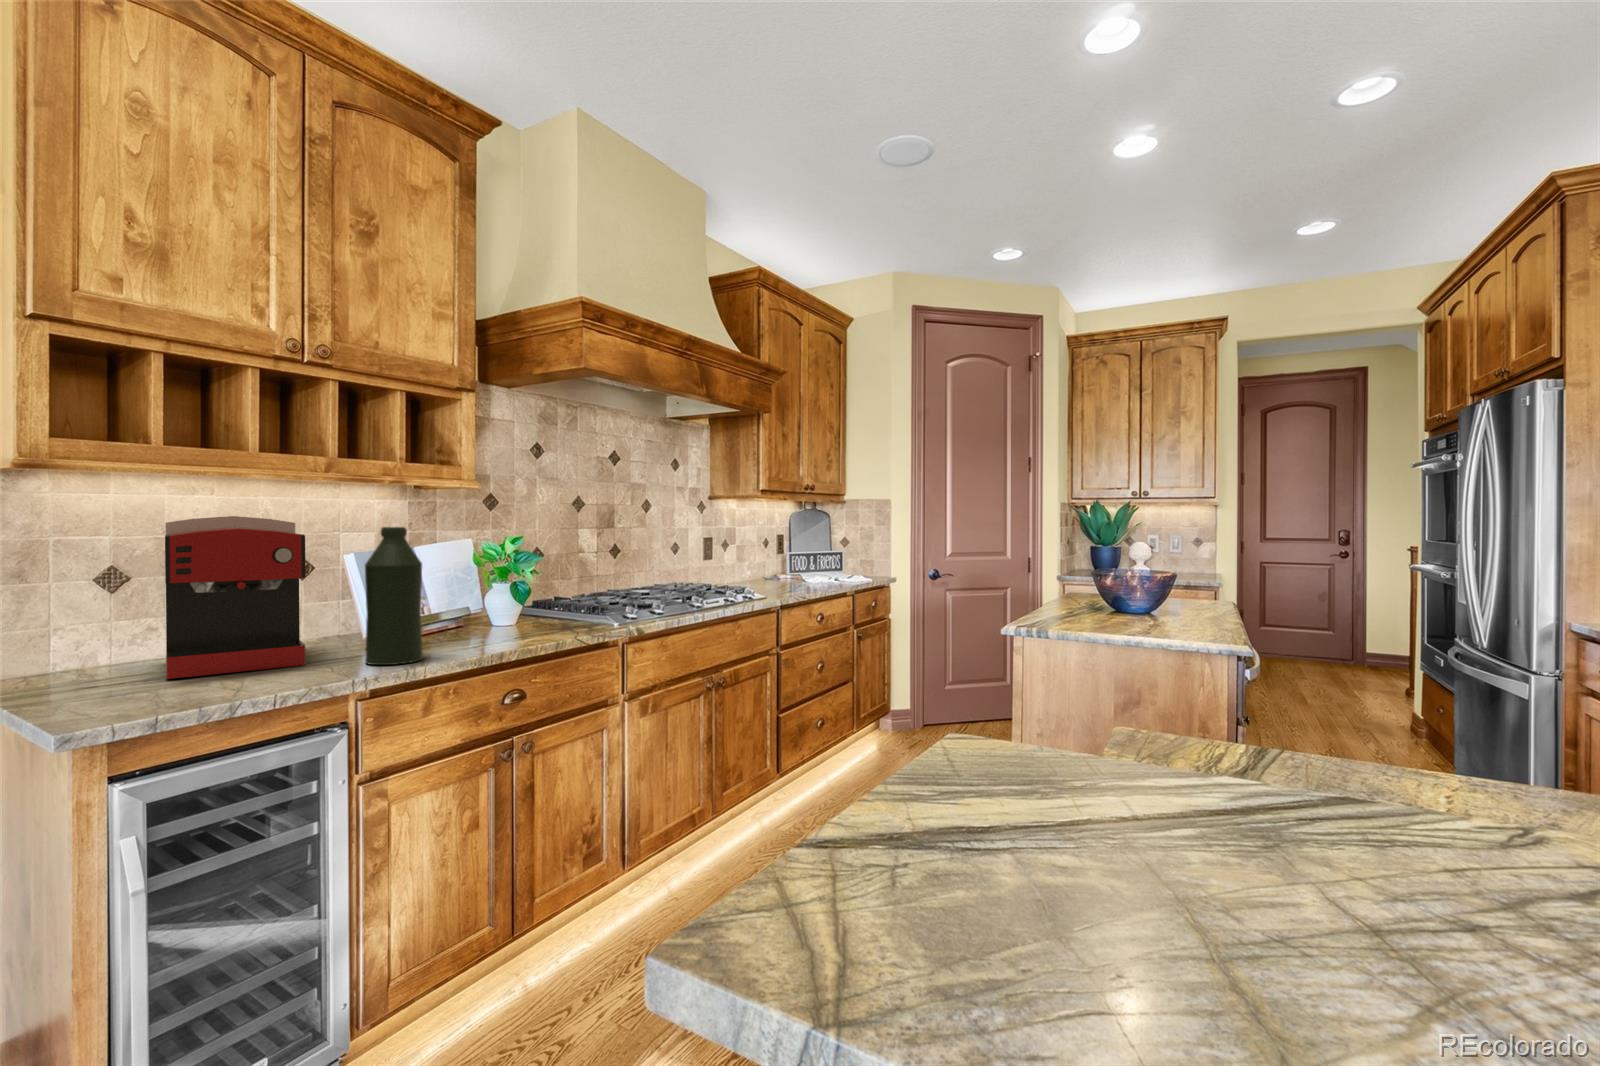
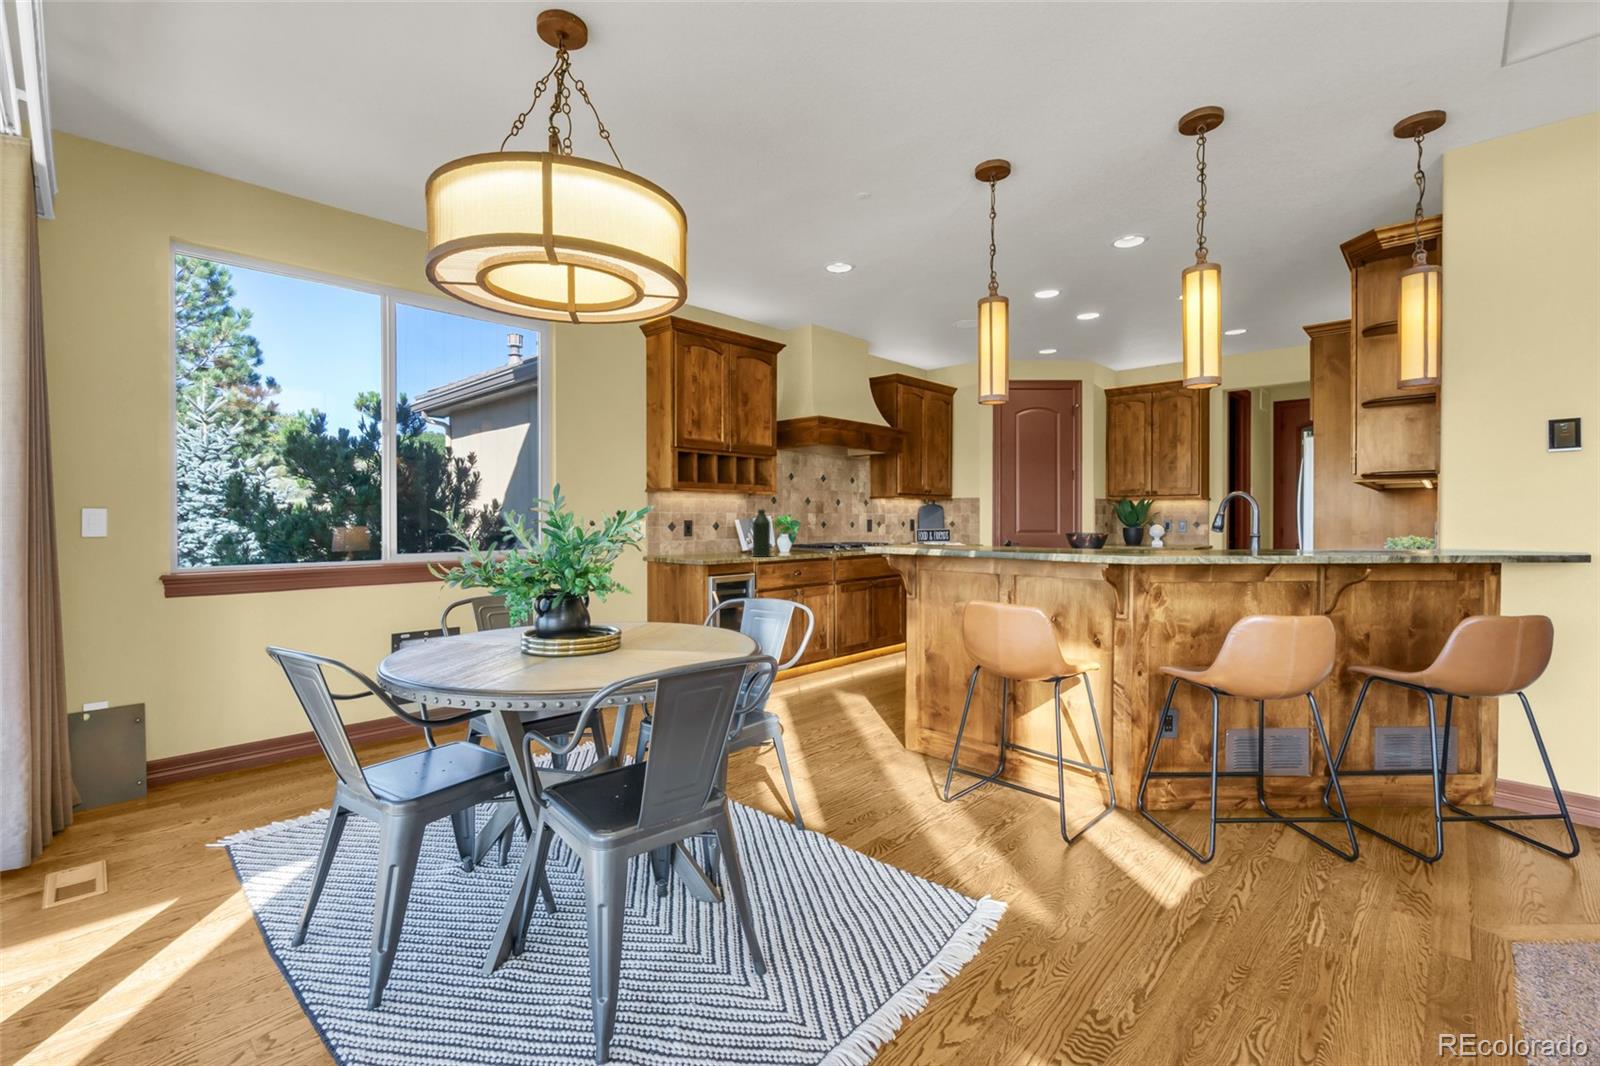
coffee maker: present [165,516,305,679] -> none [686,506,734,557]

